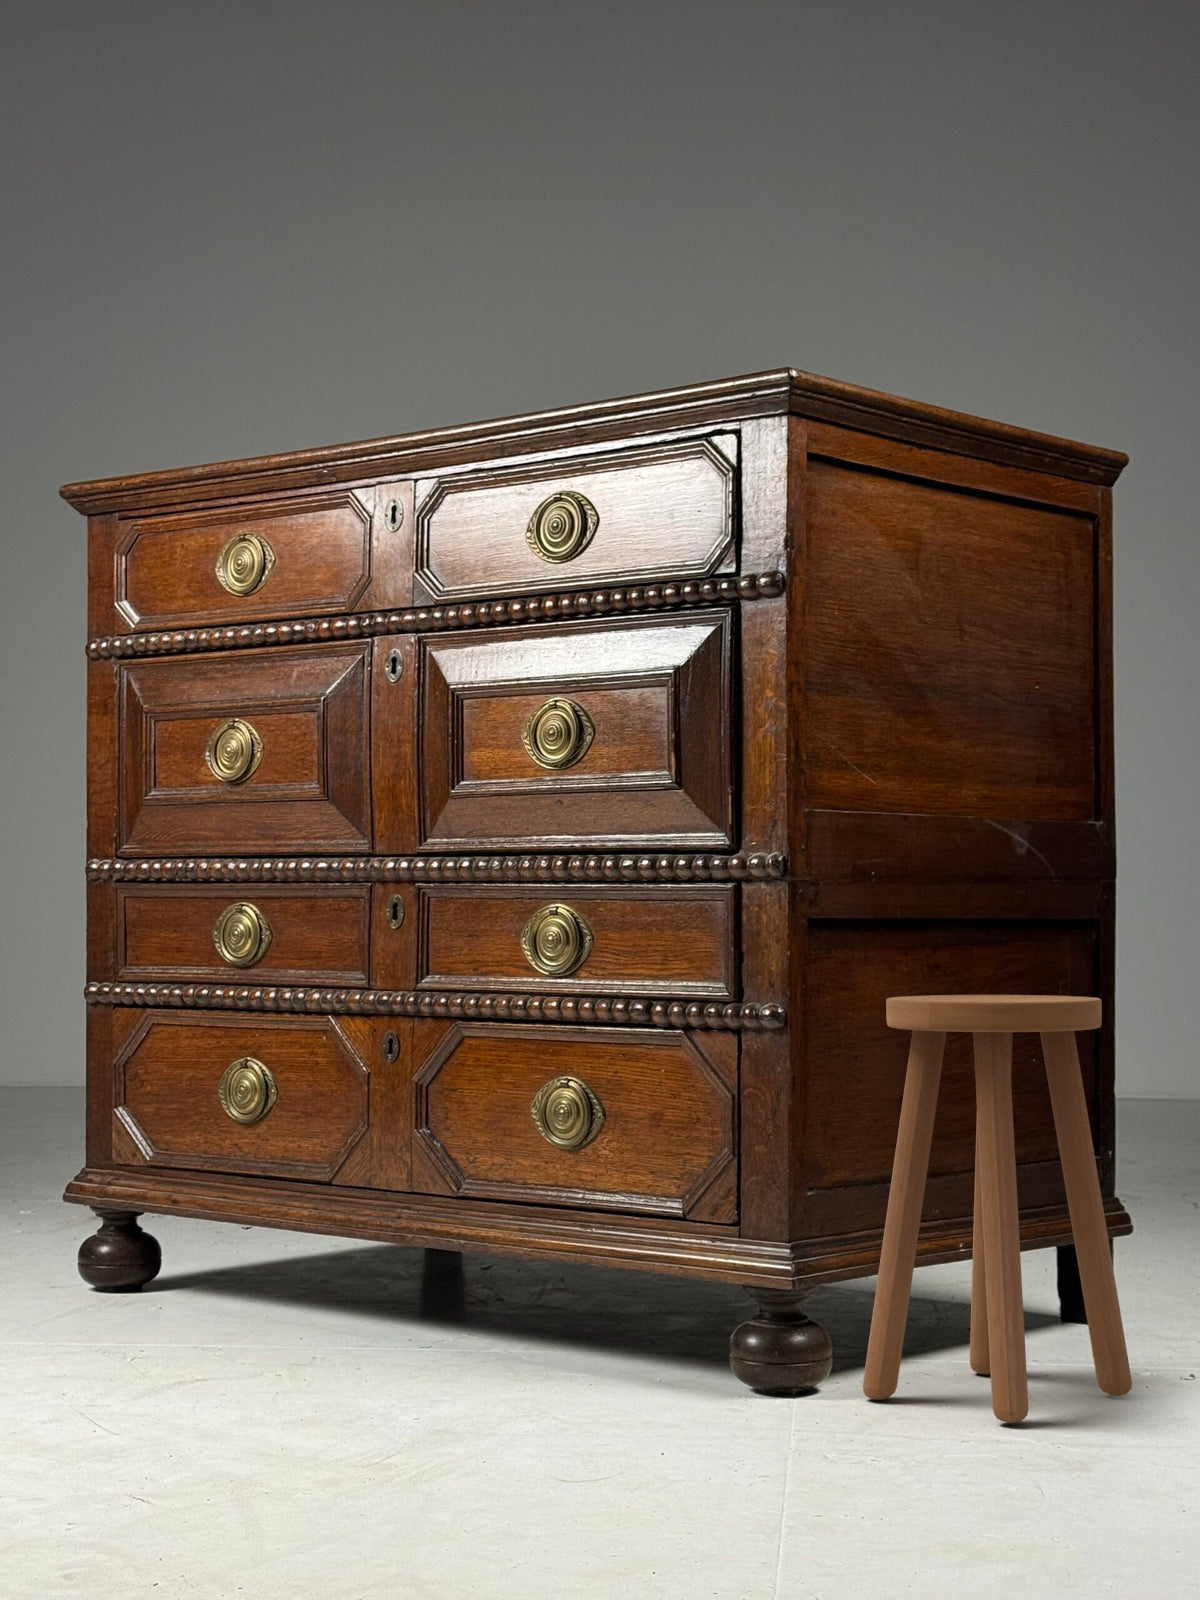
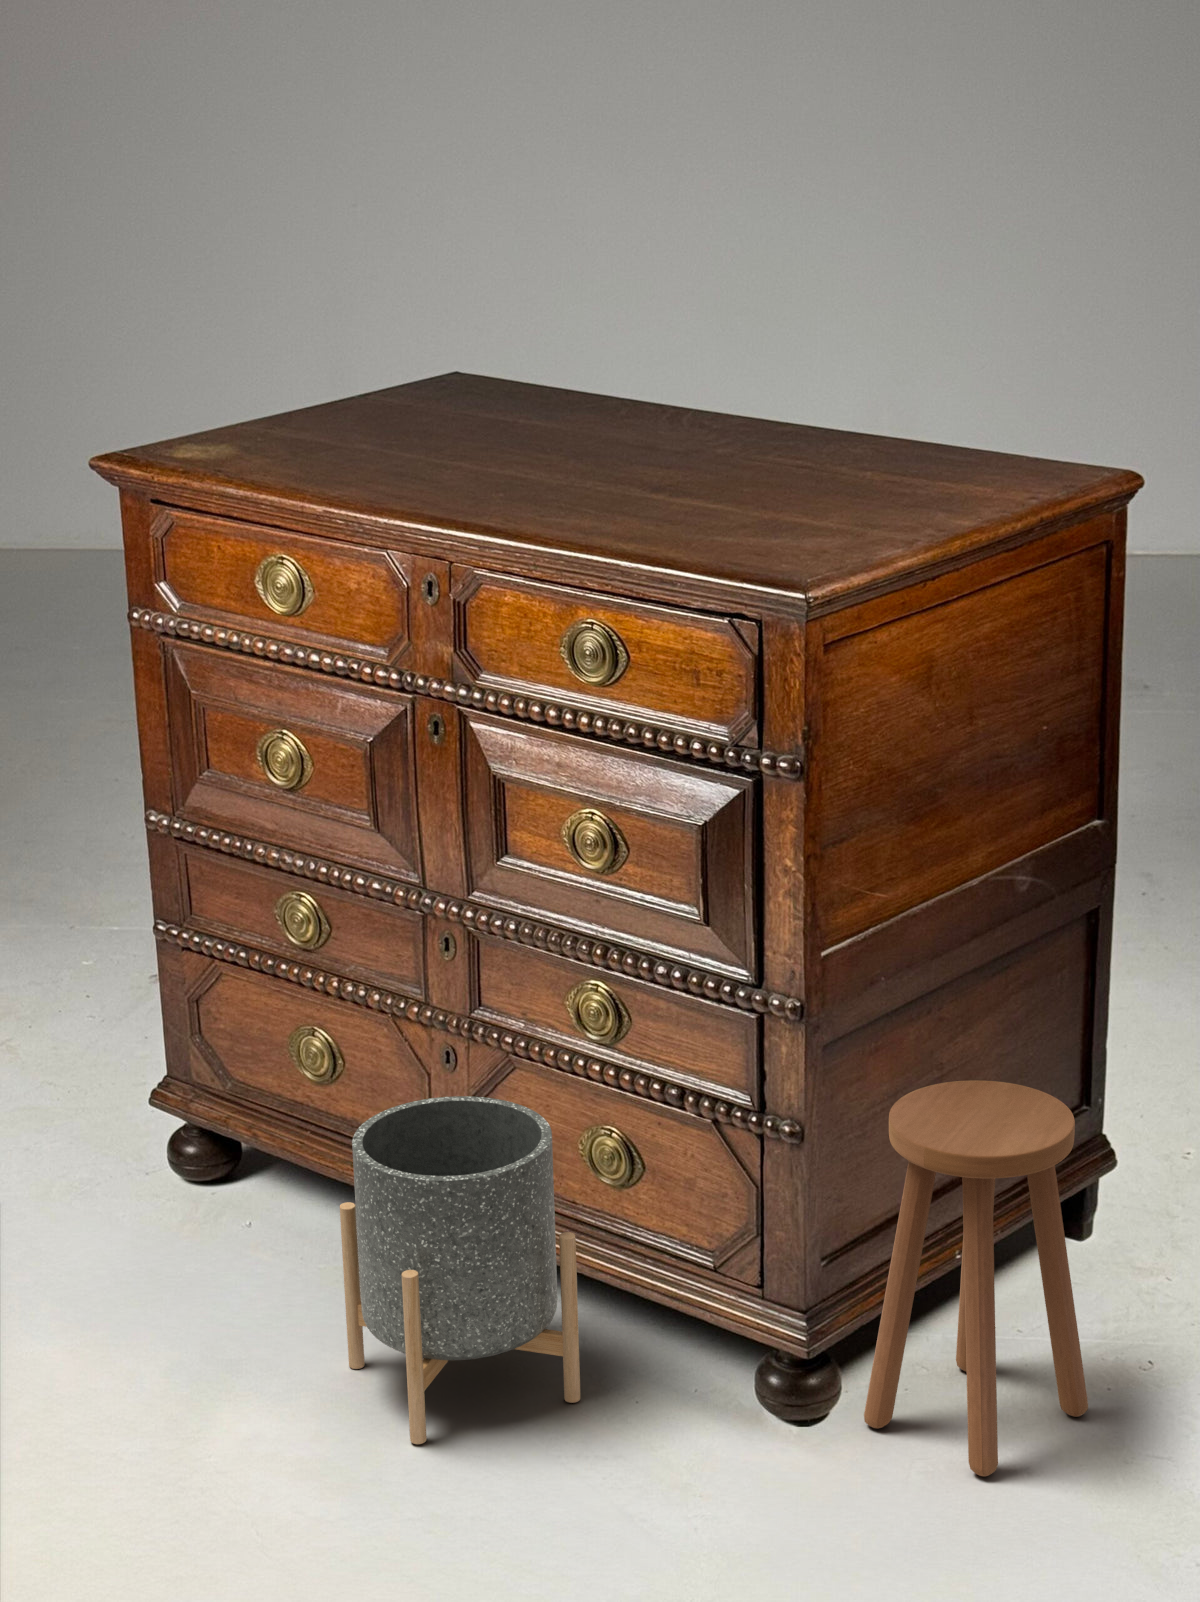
planter: none [253,1049,523,1403] -> present [340,1096,580,1444]

